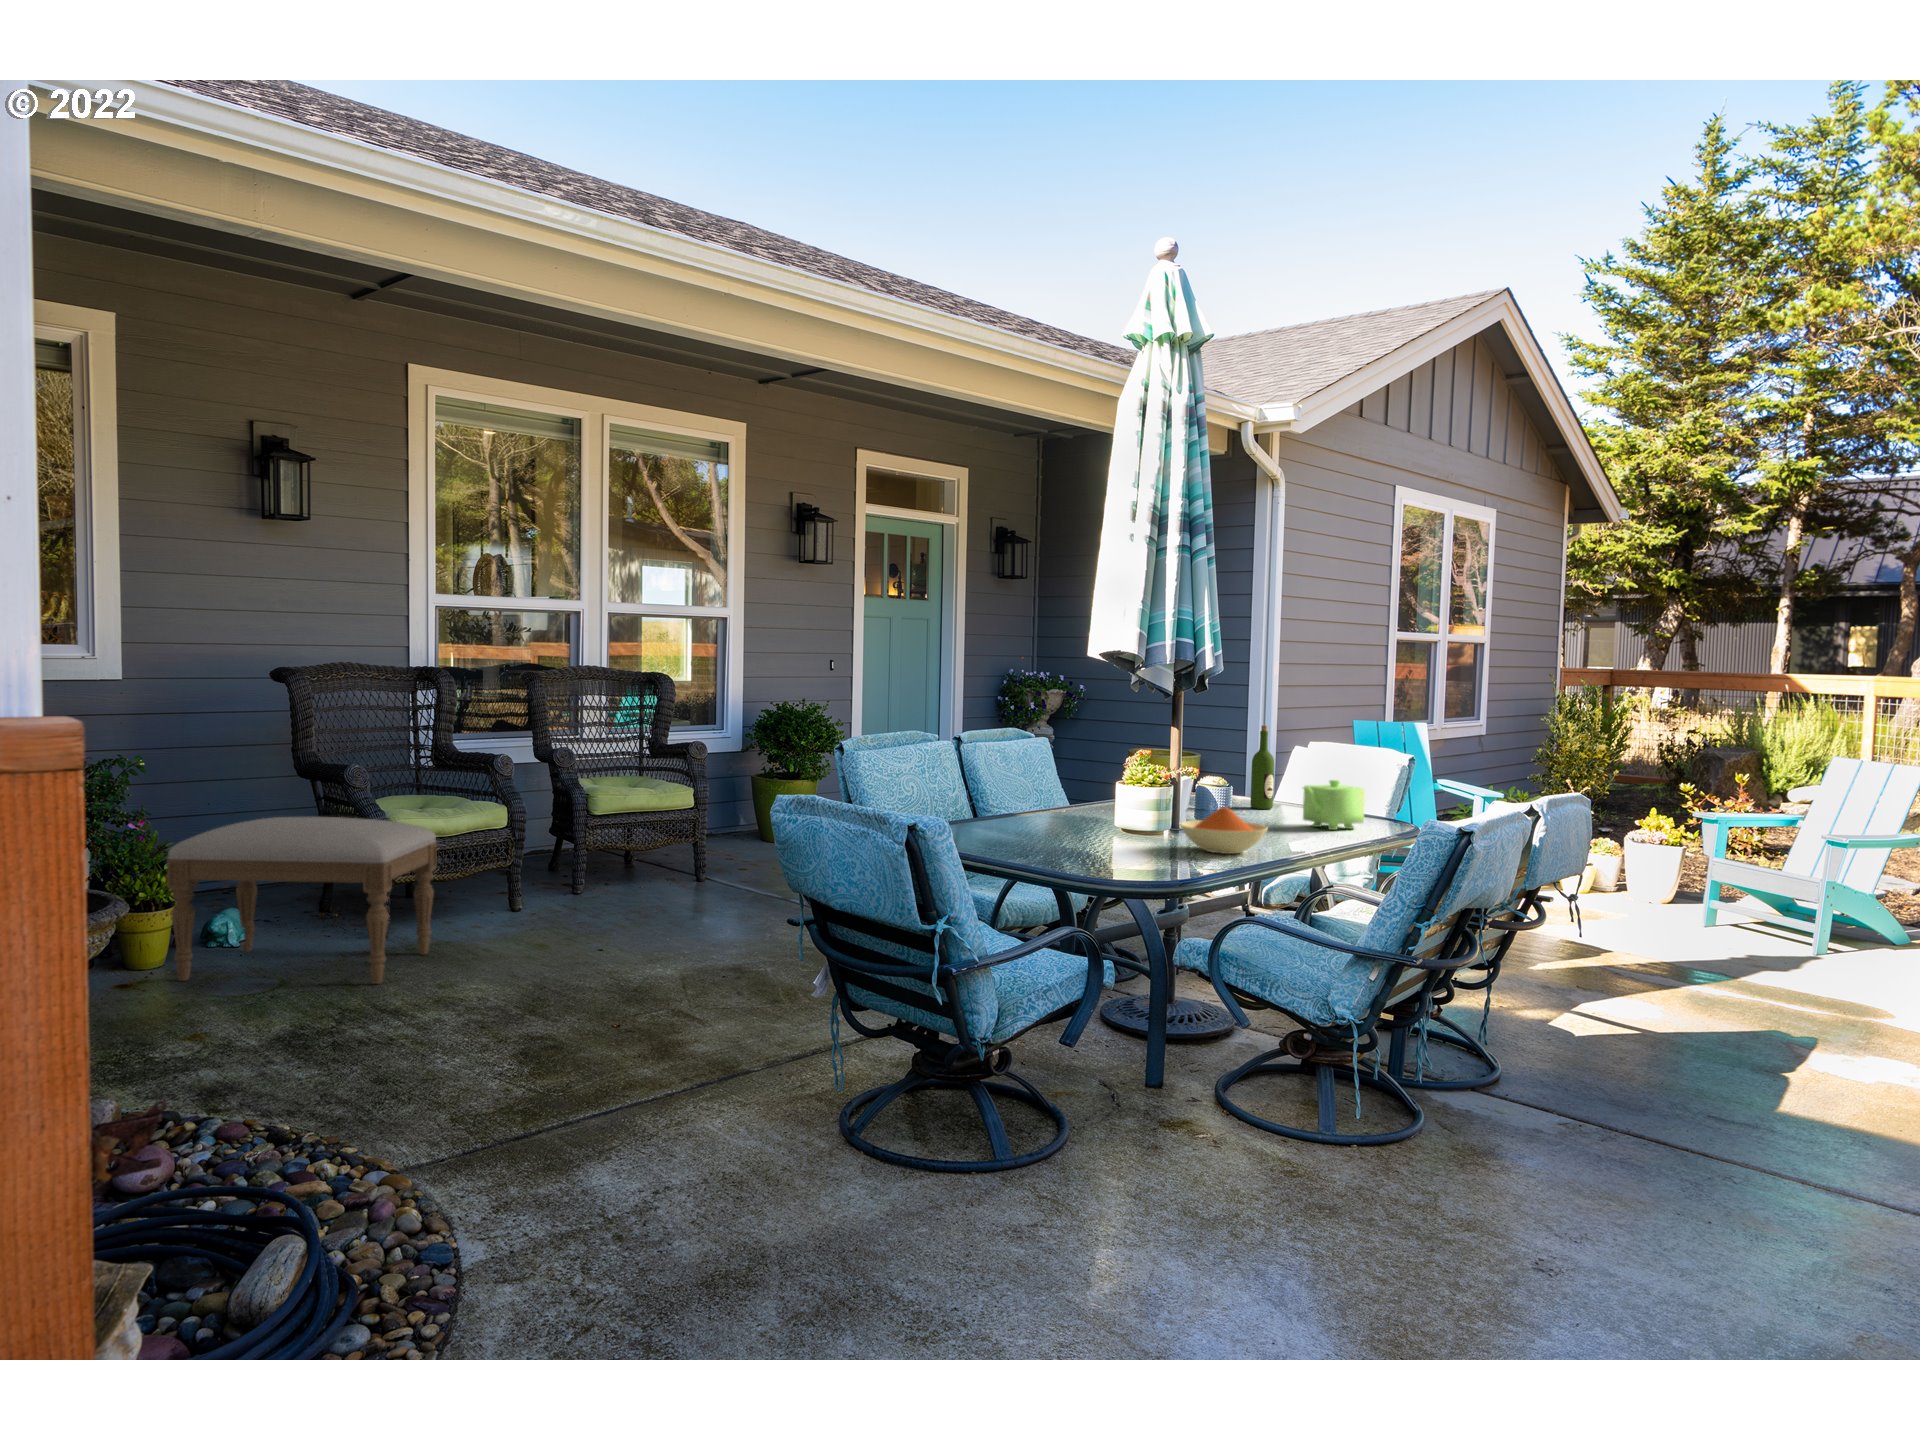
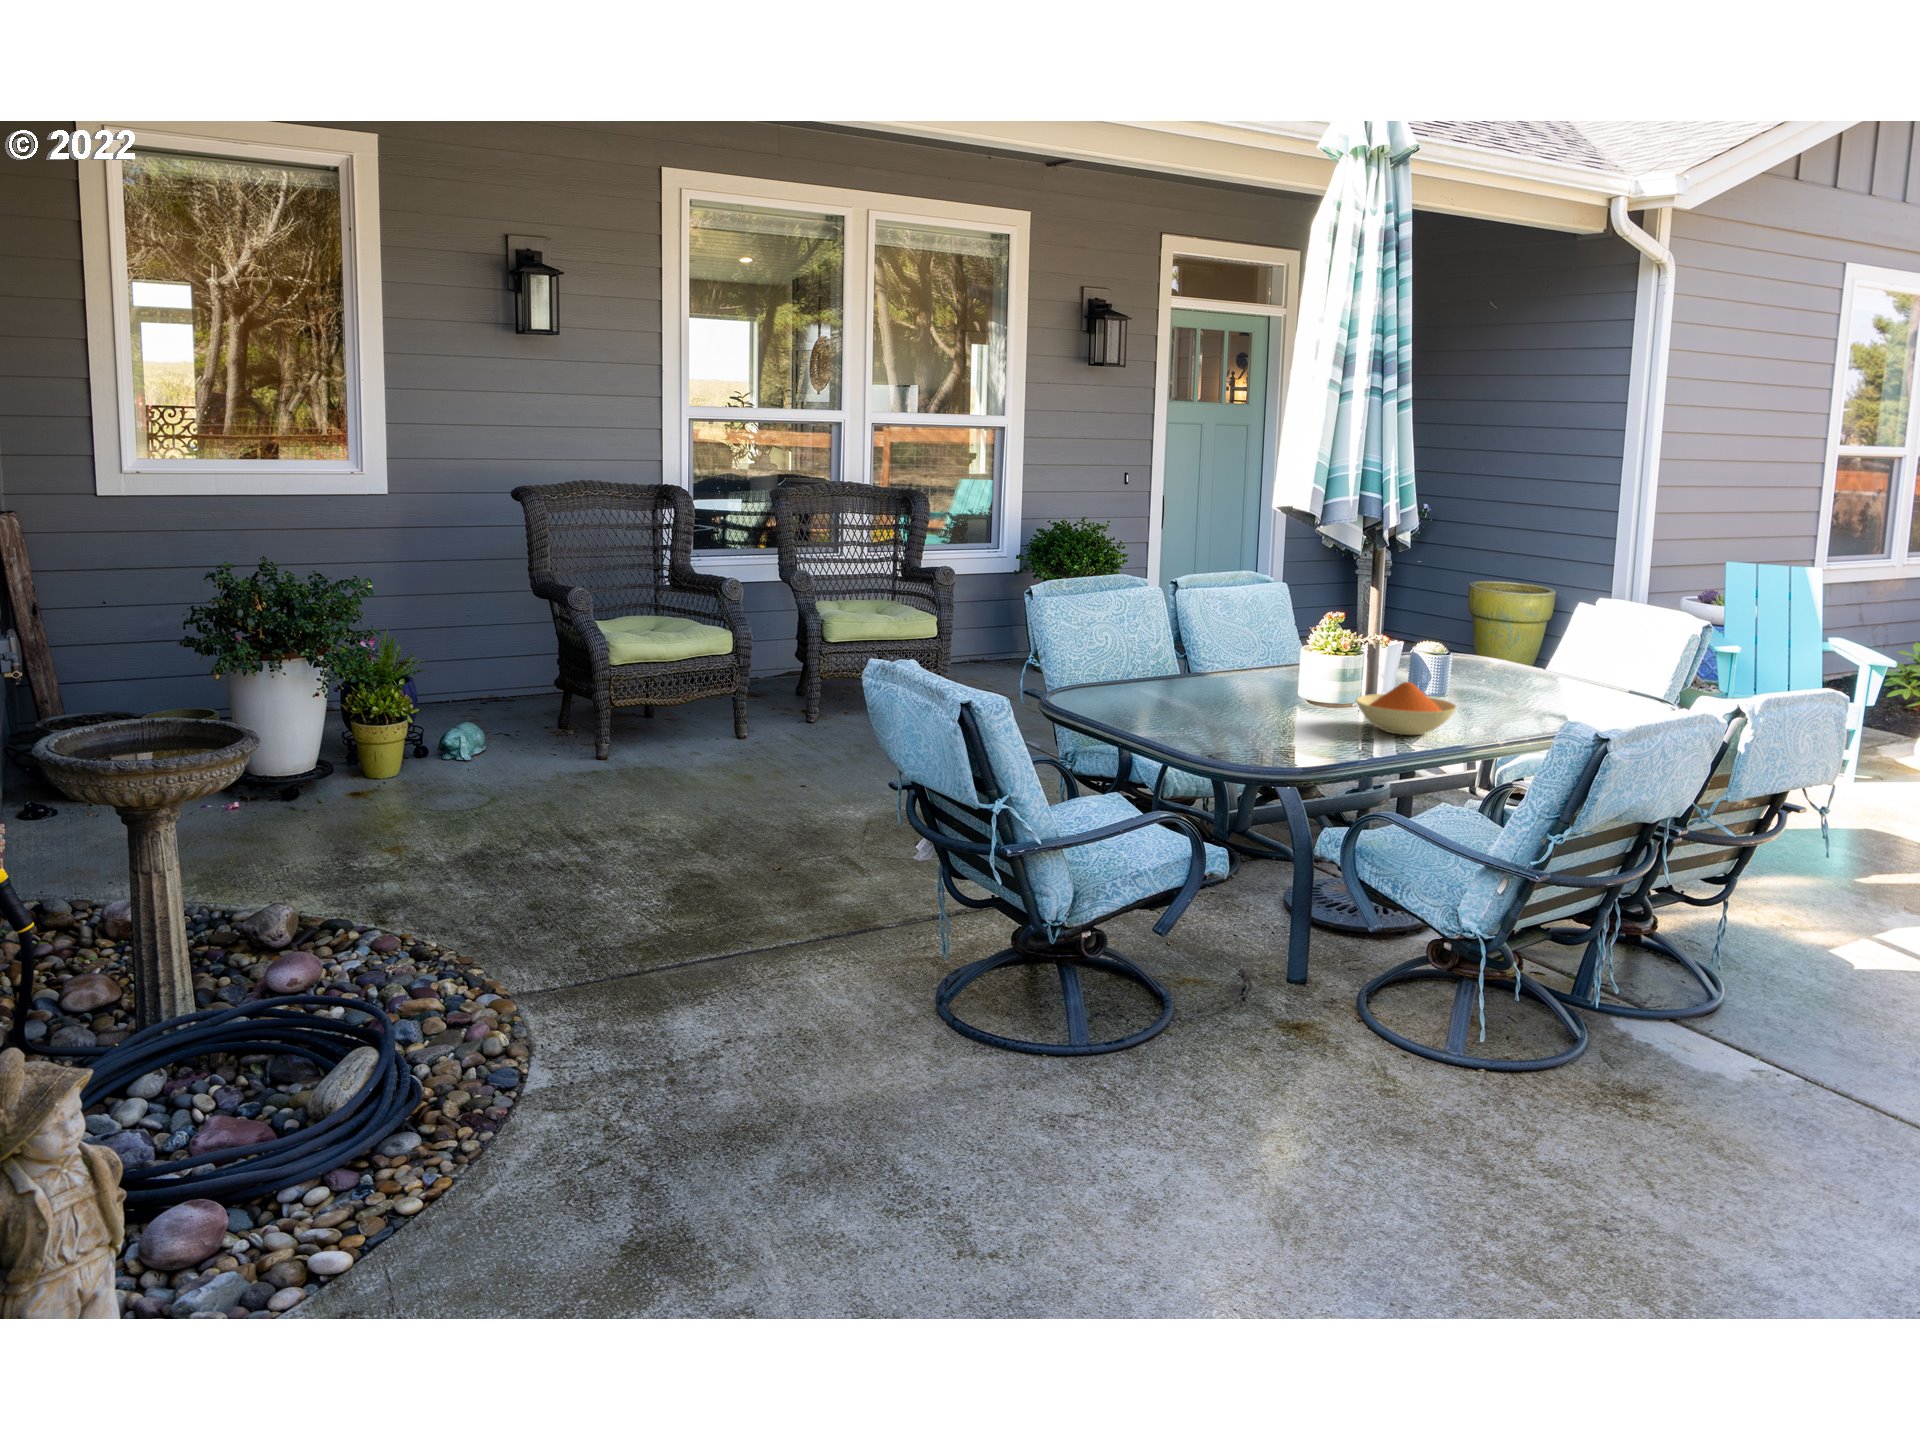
wine bottle: present [1250,726,1274,809] -> none [1503,578,1534,675]
teapot: present [1303,780,1365,830] -> none [1536,649,1619,708]
ottoman: present [167,817,437,984] -> none [395,642,644,807]

